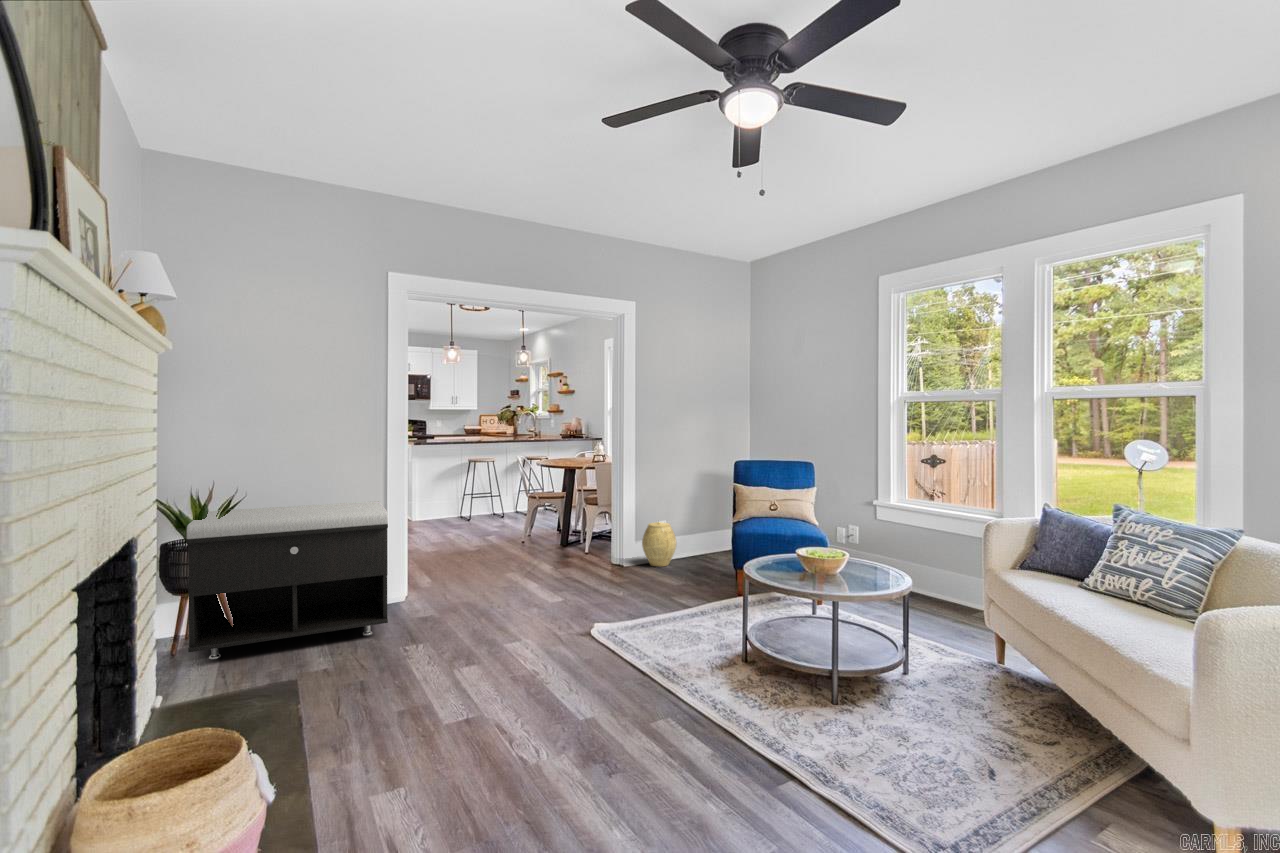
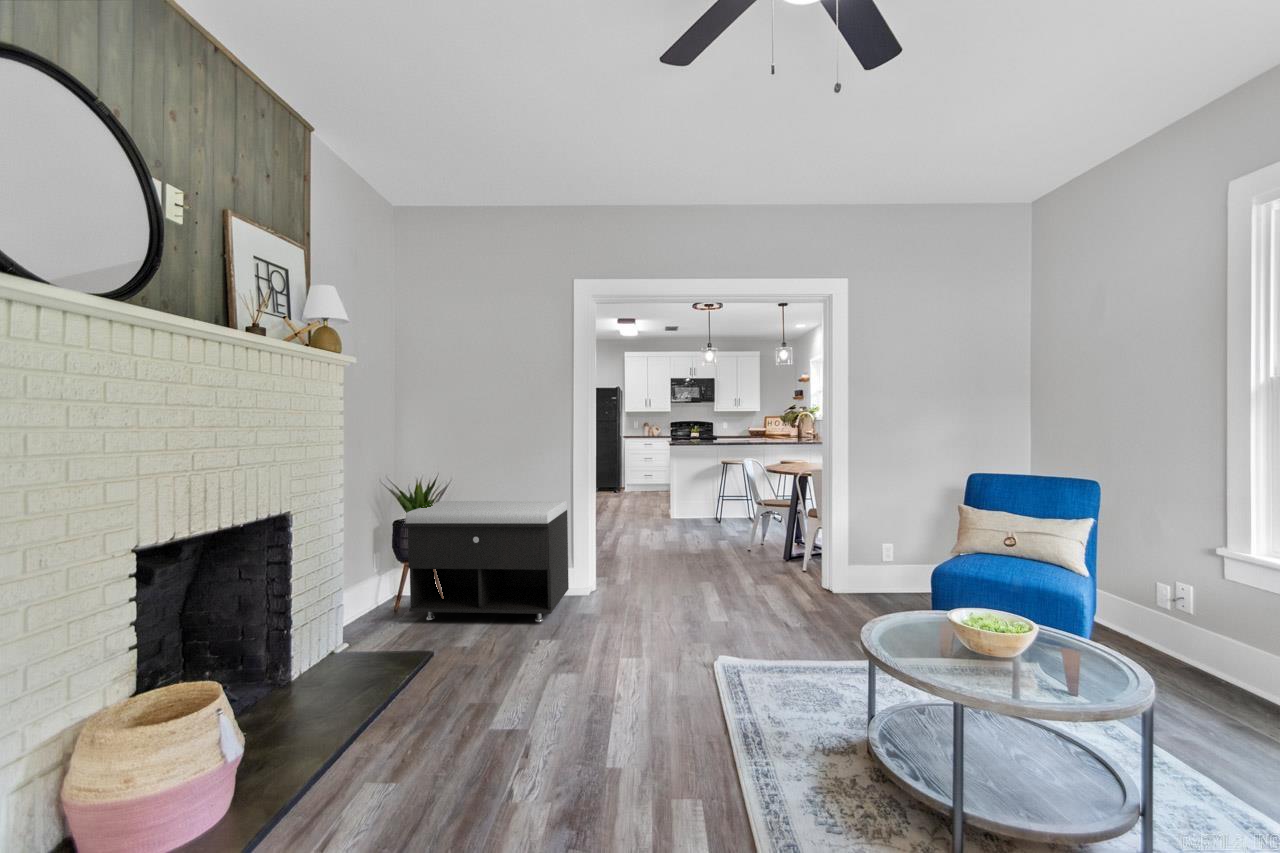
woven basket: present [642,522,676,566] -> none [856,544,901,598]

